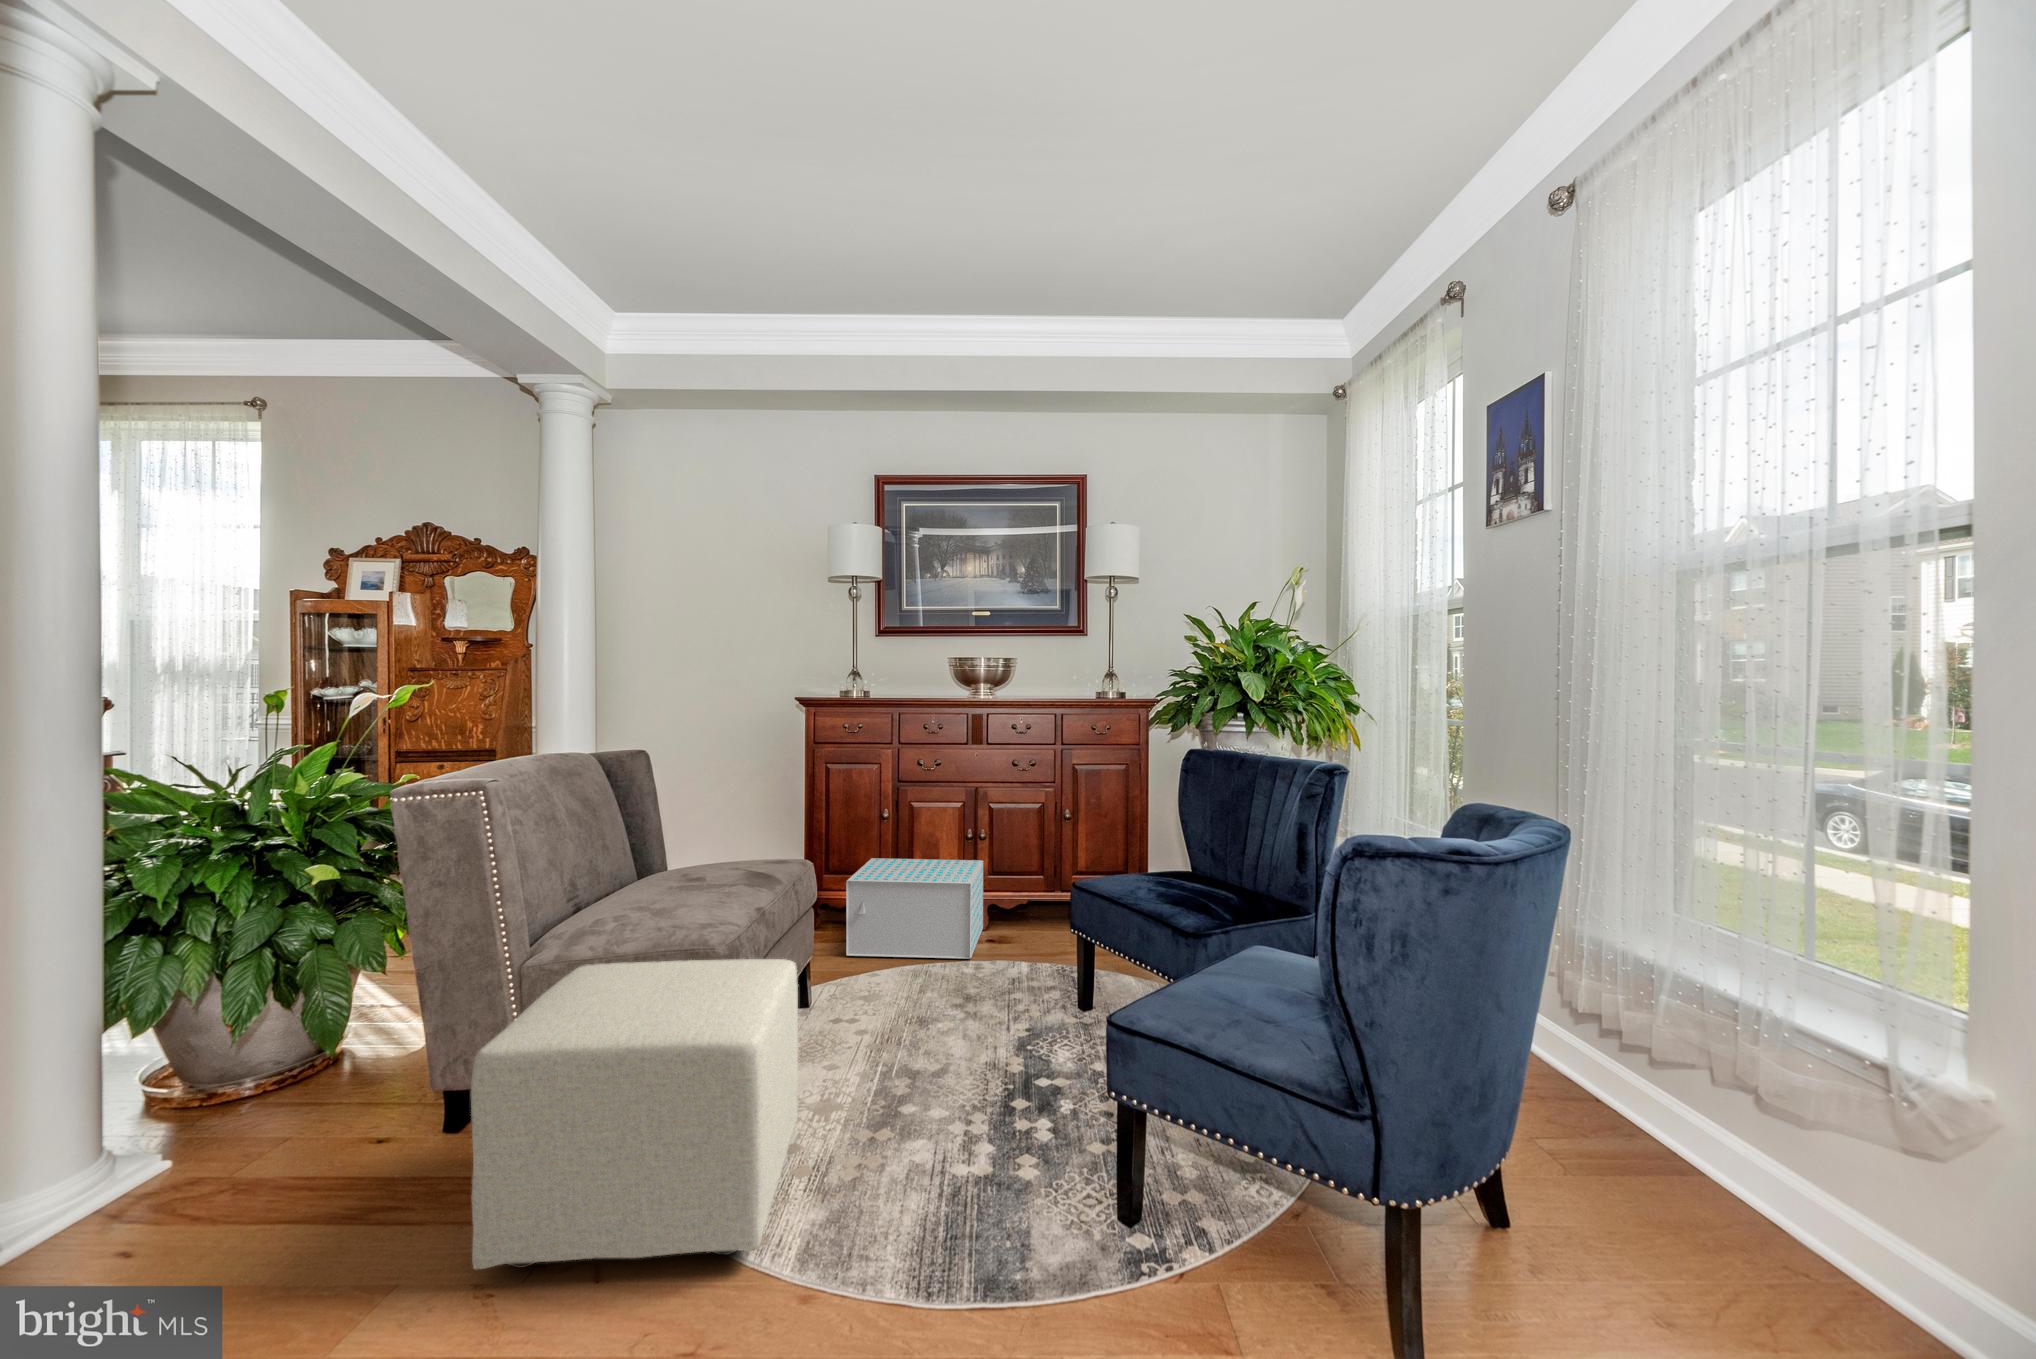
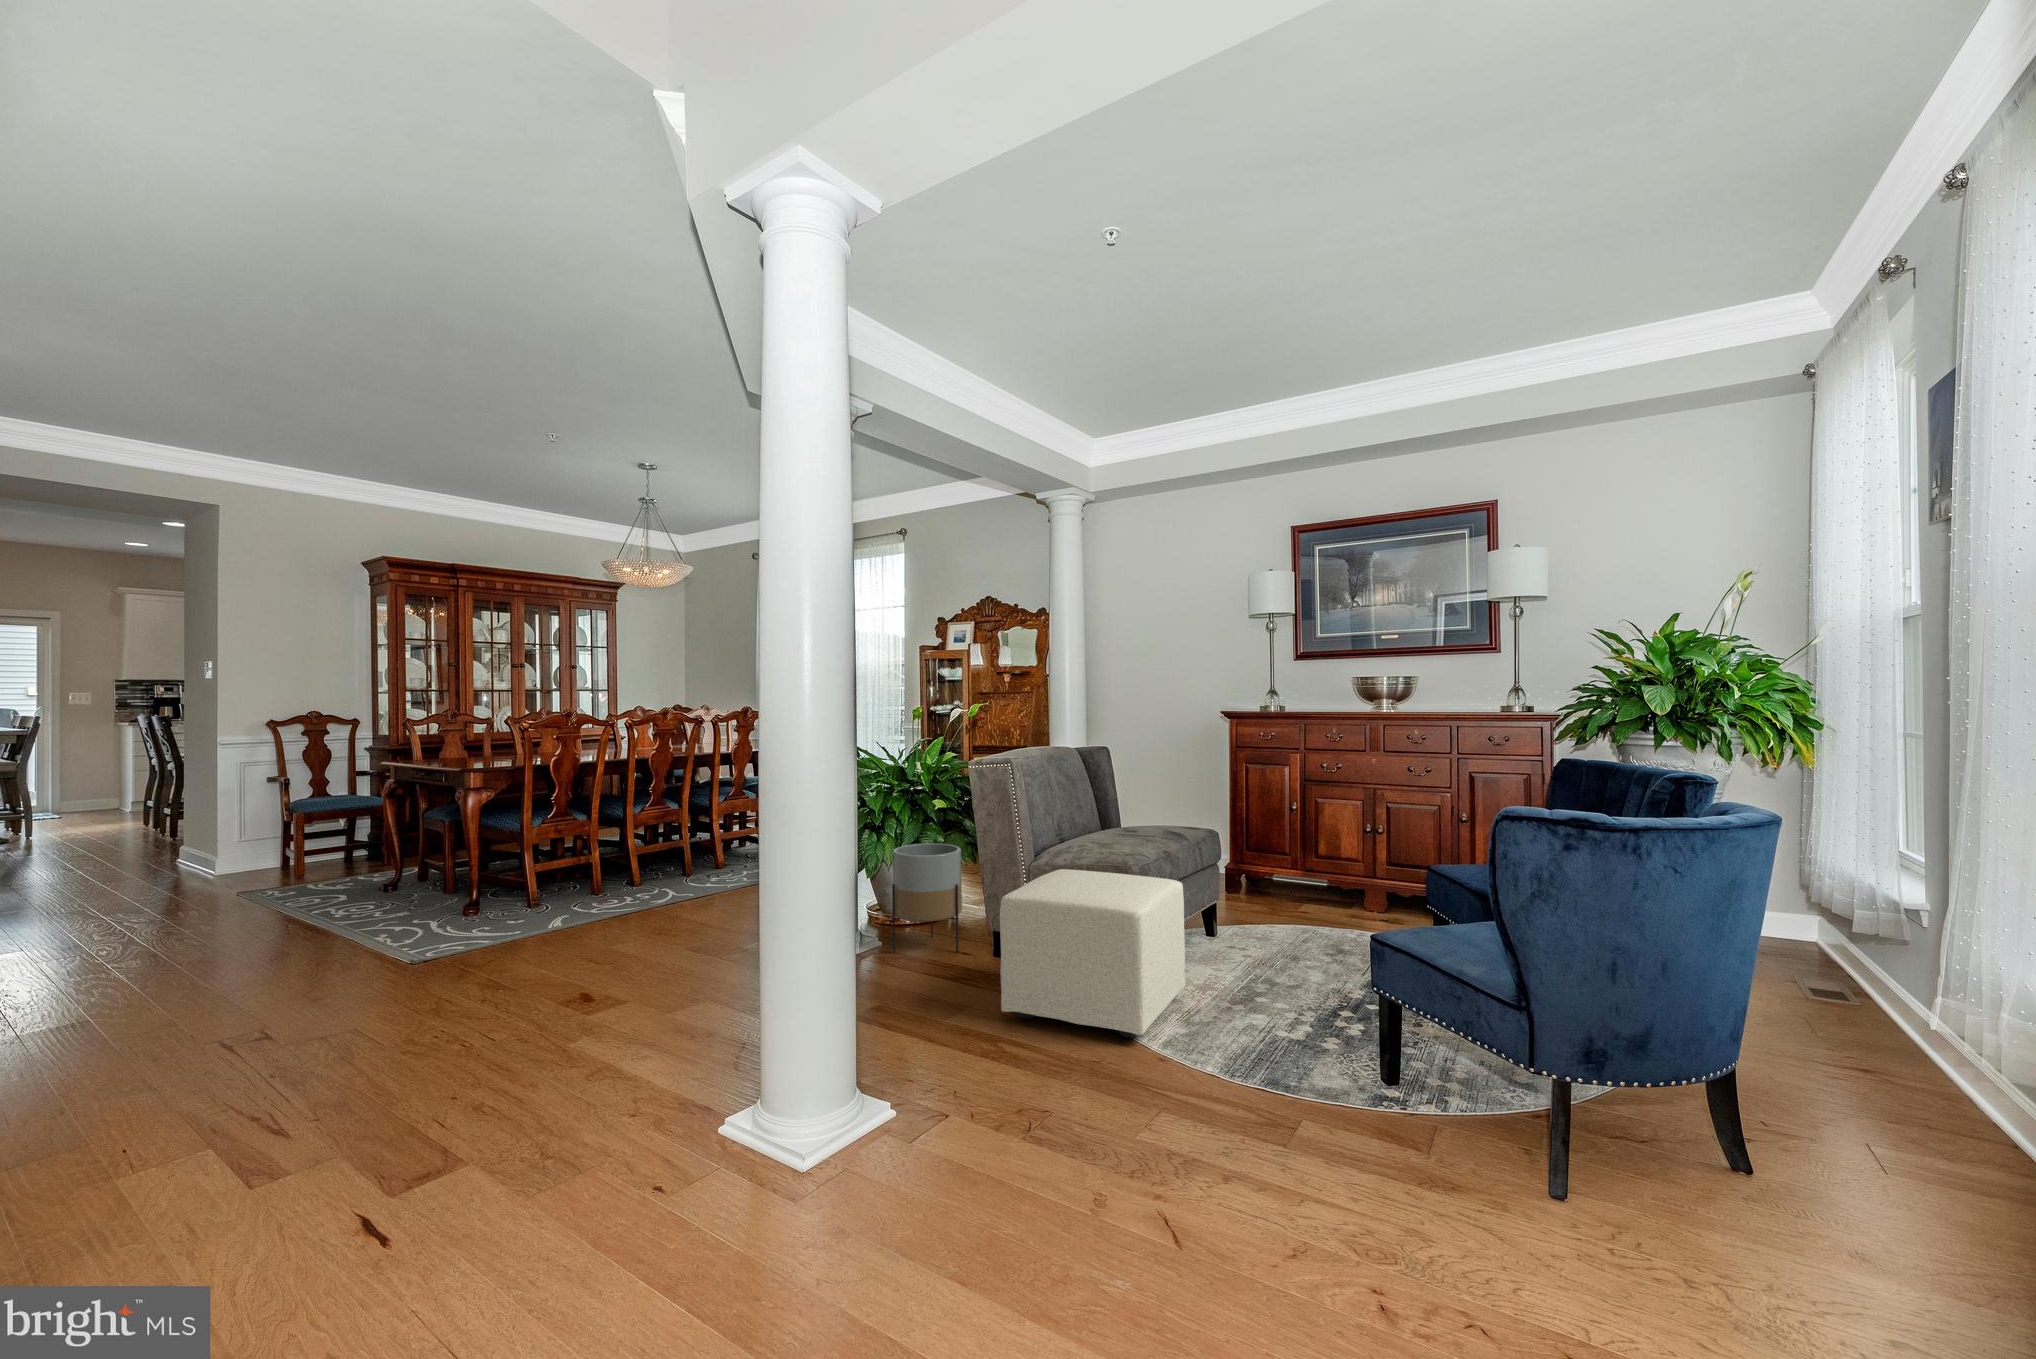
storage box: present [846,858,983,959] -> none [1254,839,1378,924]
planter: none [213,937,376,1166] -> present [892,843,962,953]

